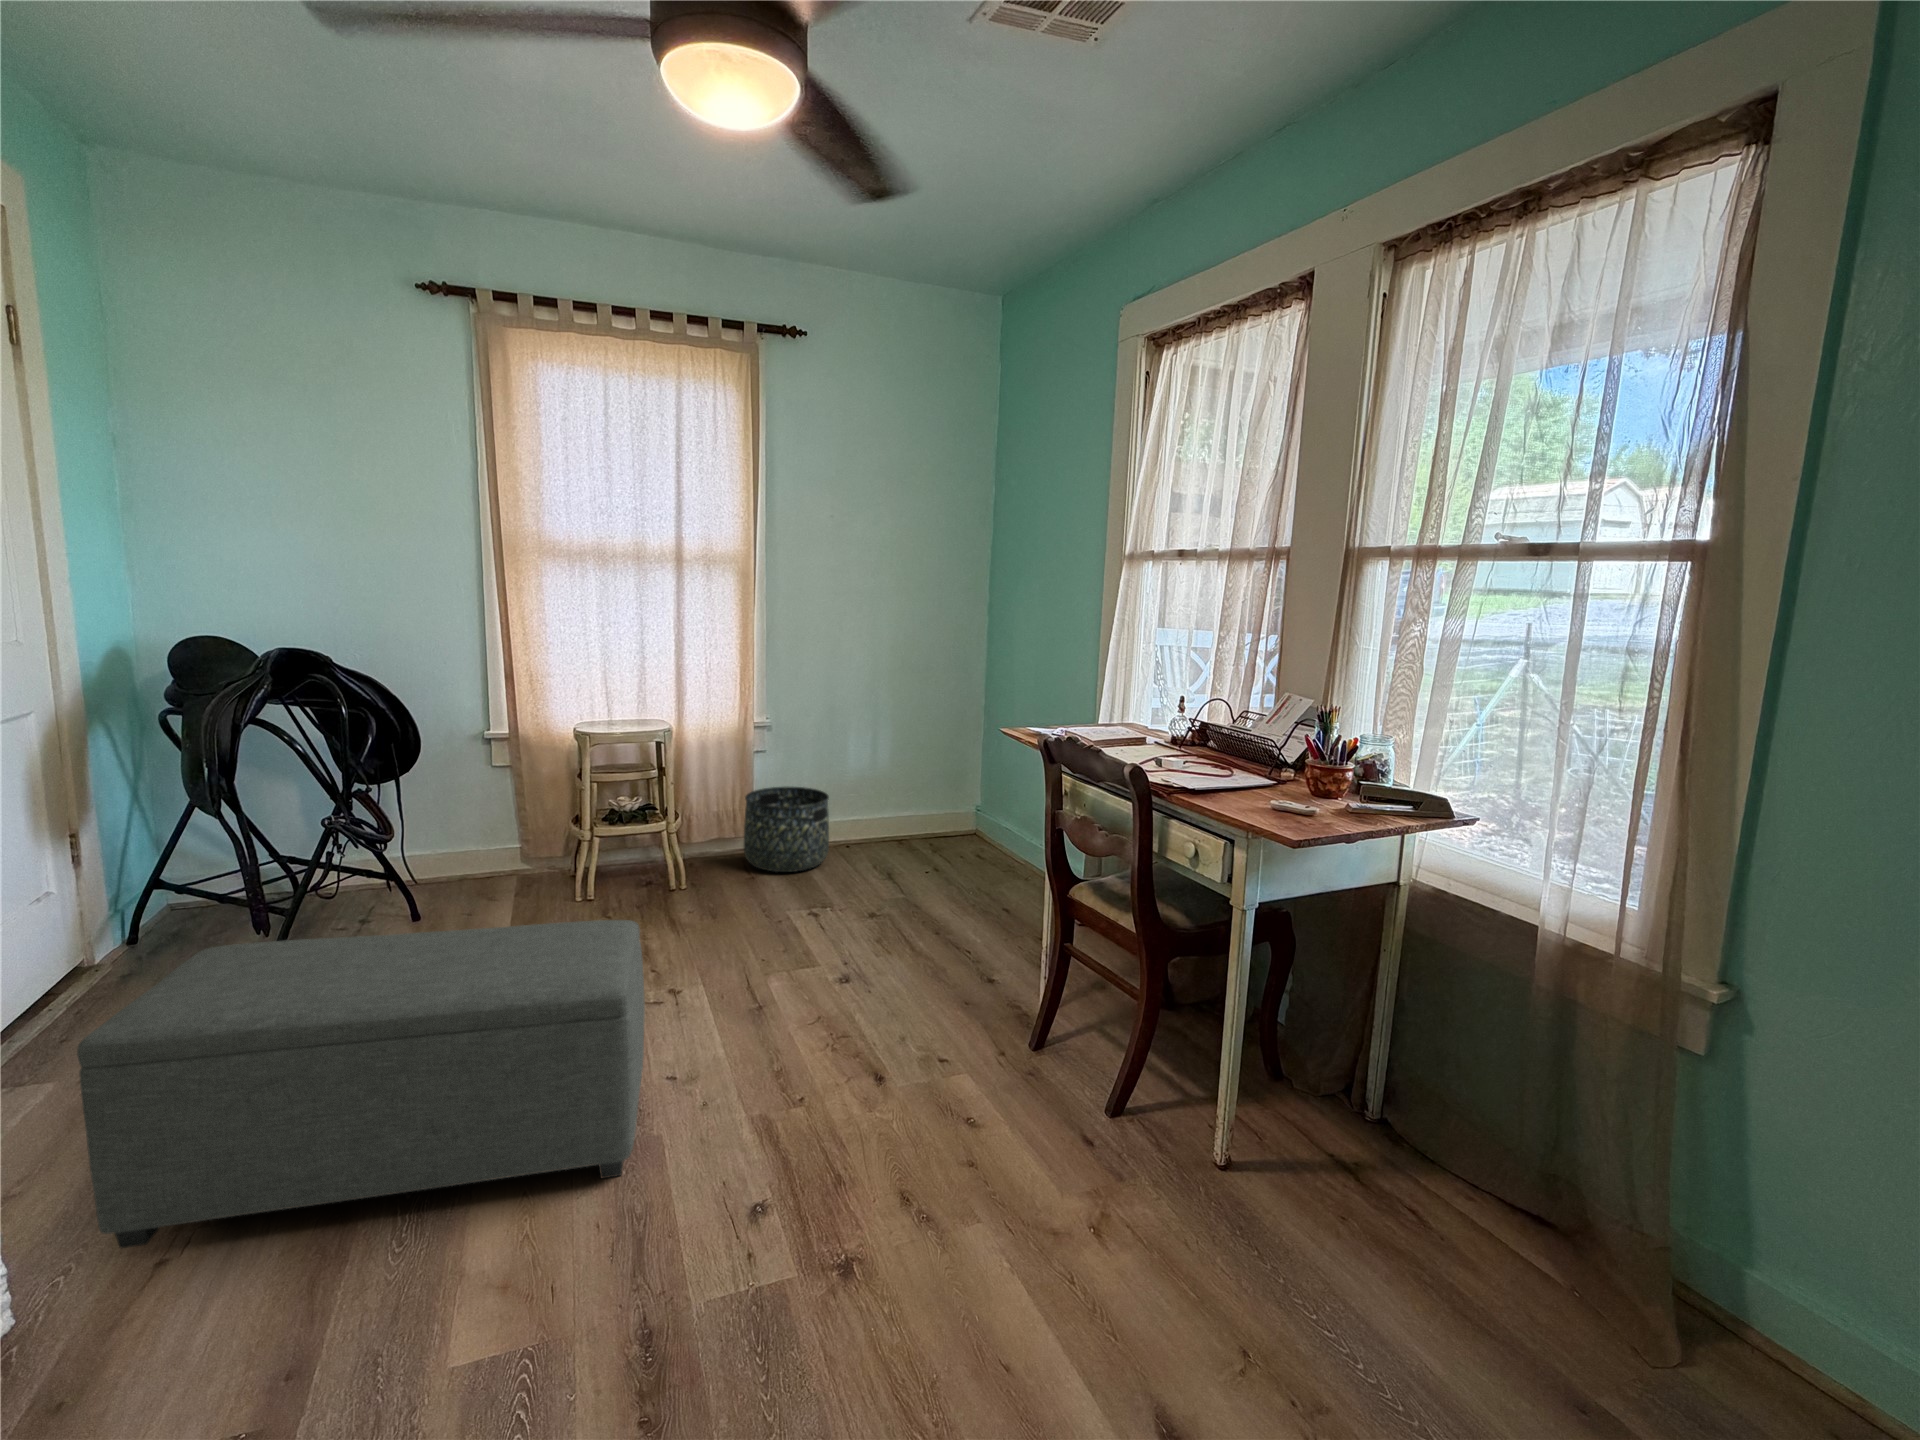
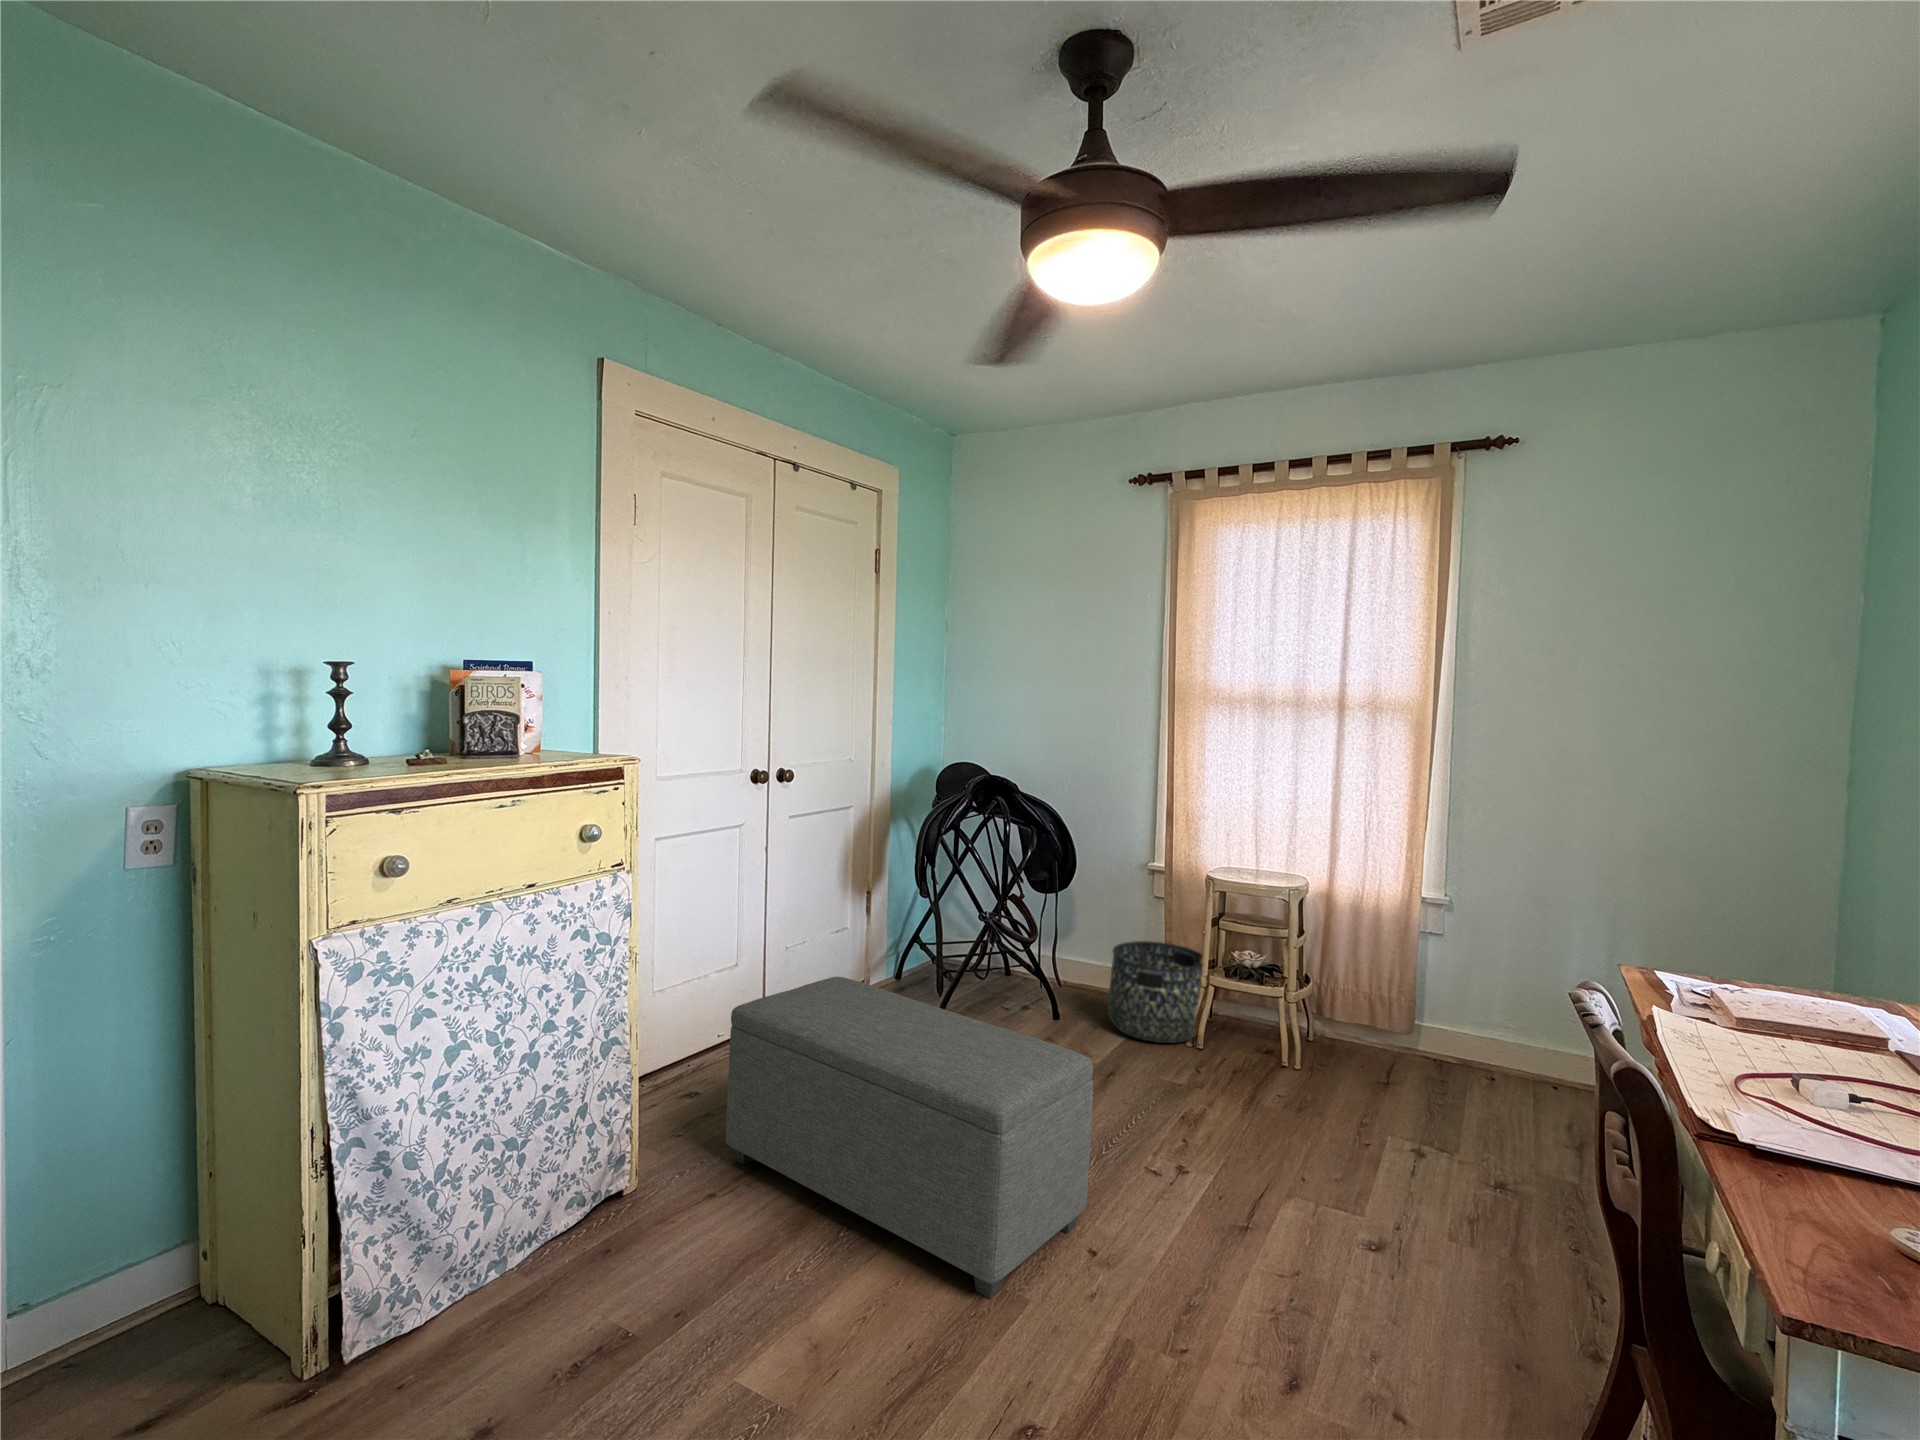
basket: present [744,787,829,872] -> present [1108,941,1203,1043]

